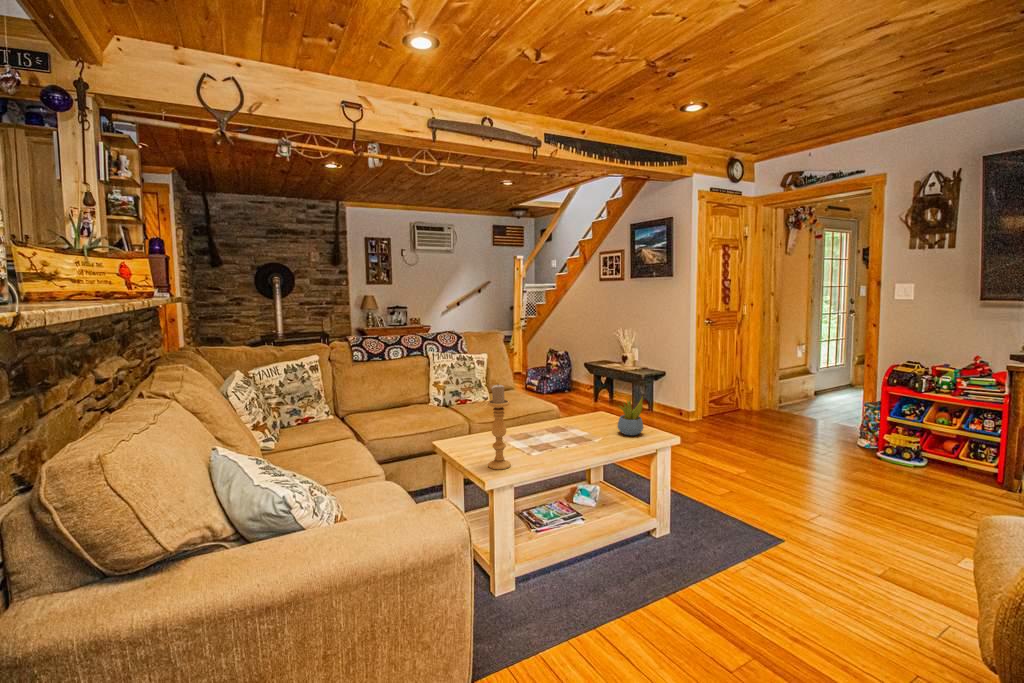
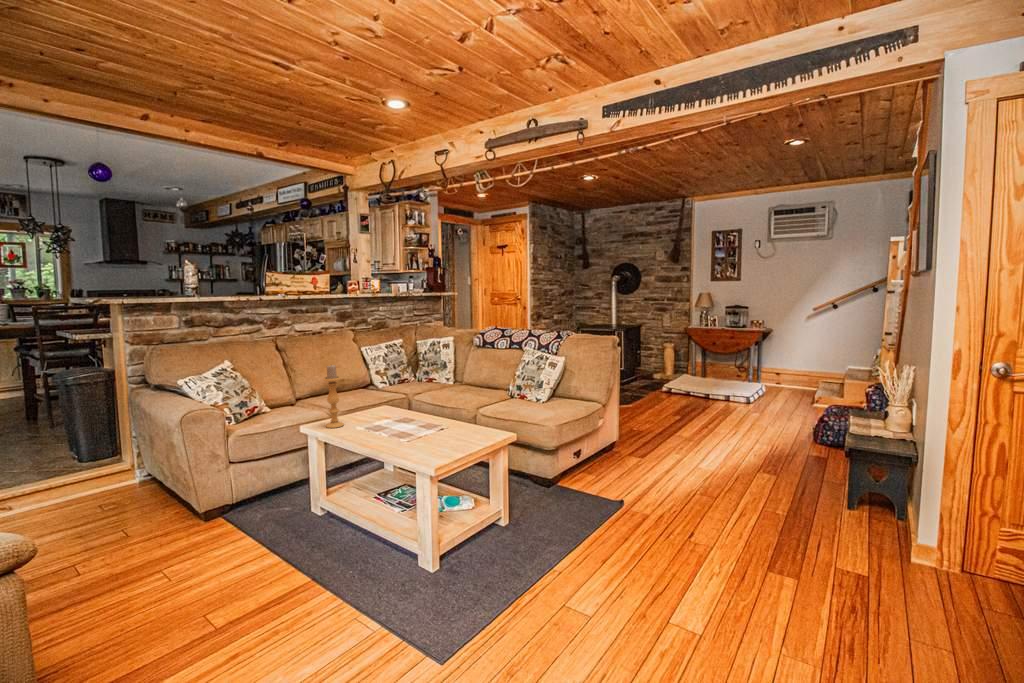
succulent plant: present [617,397,643,435] -> none [434,404,461,446]

